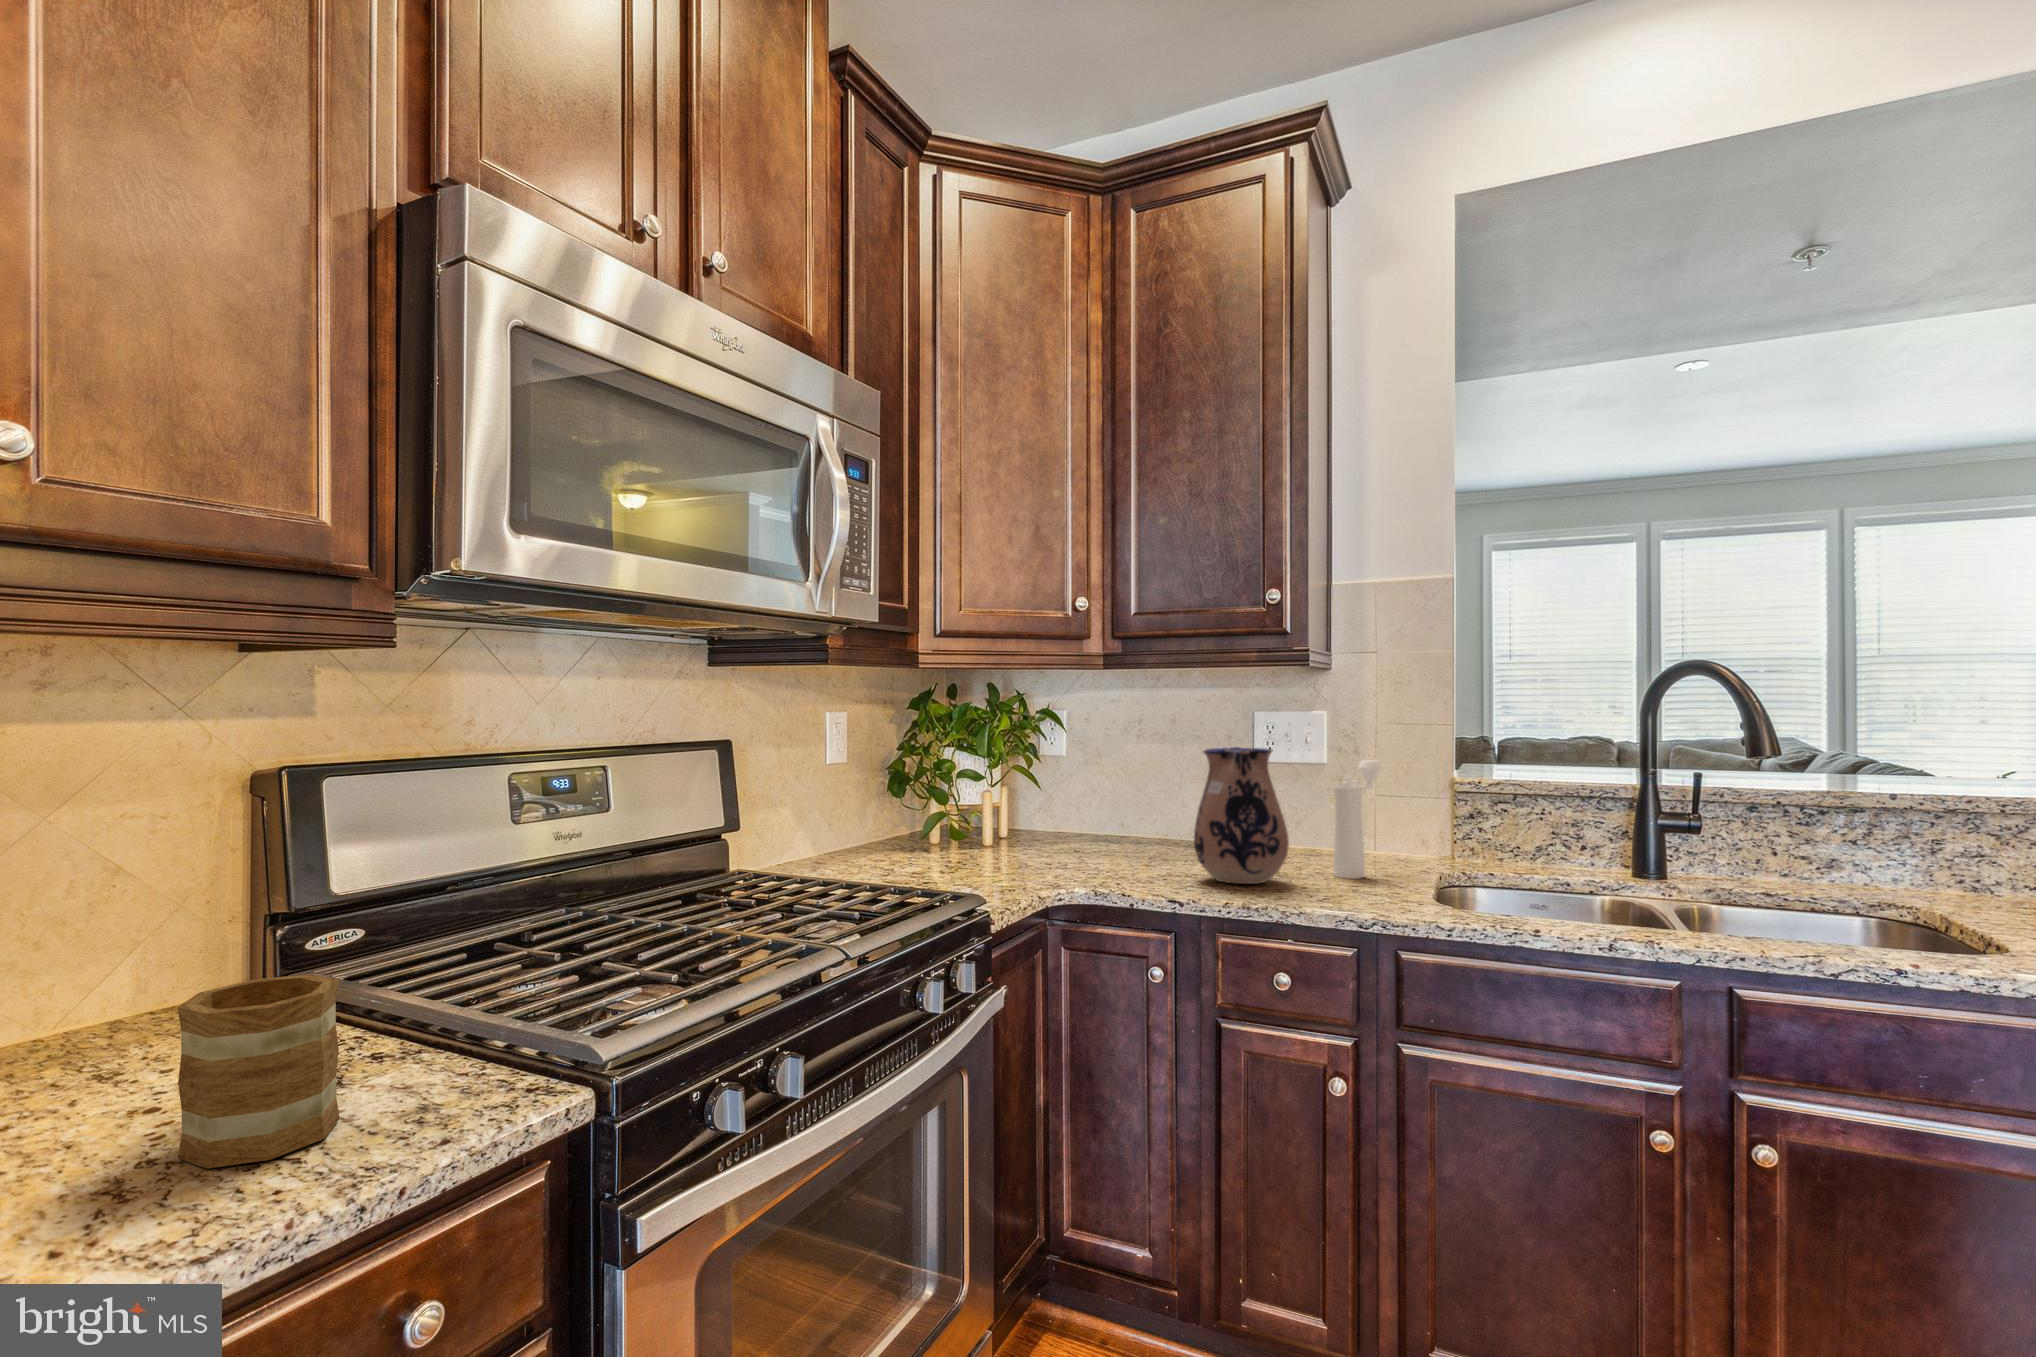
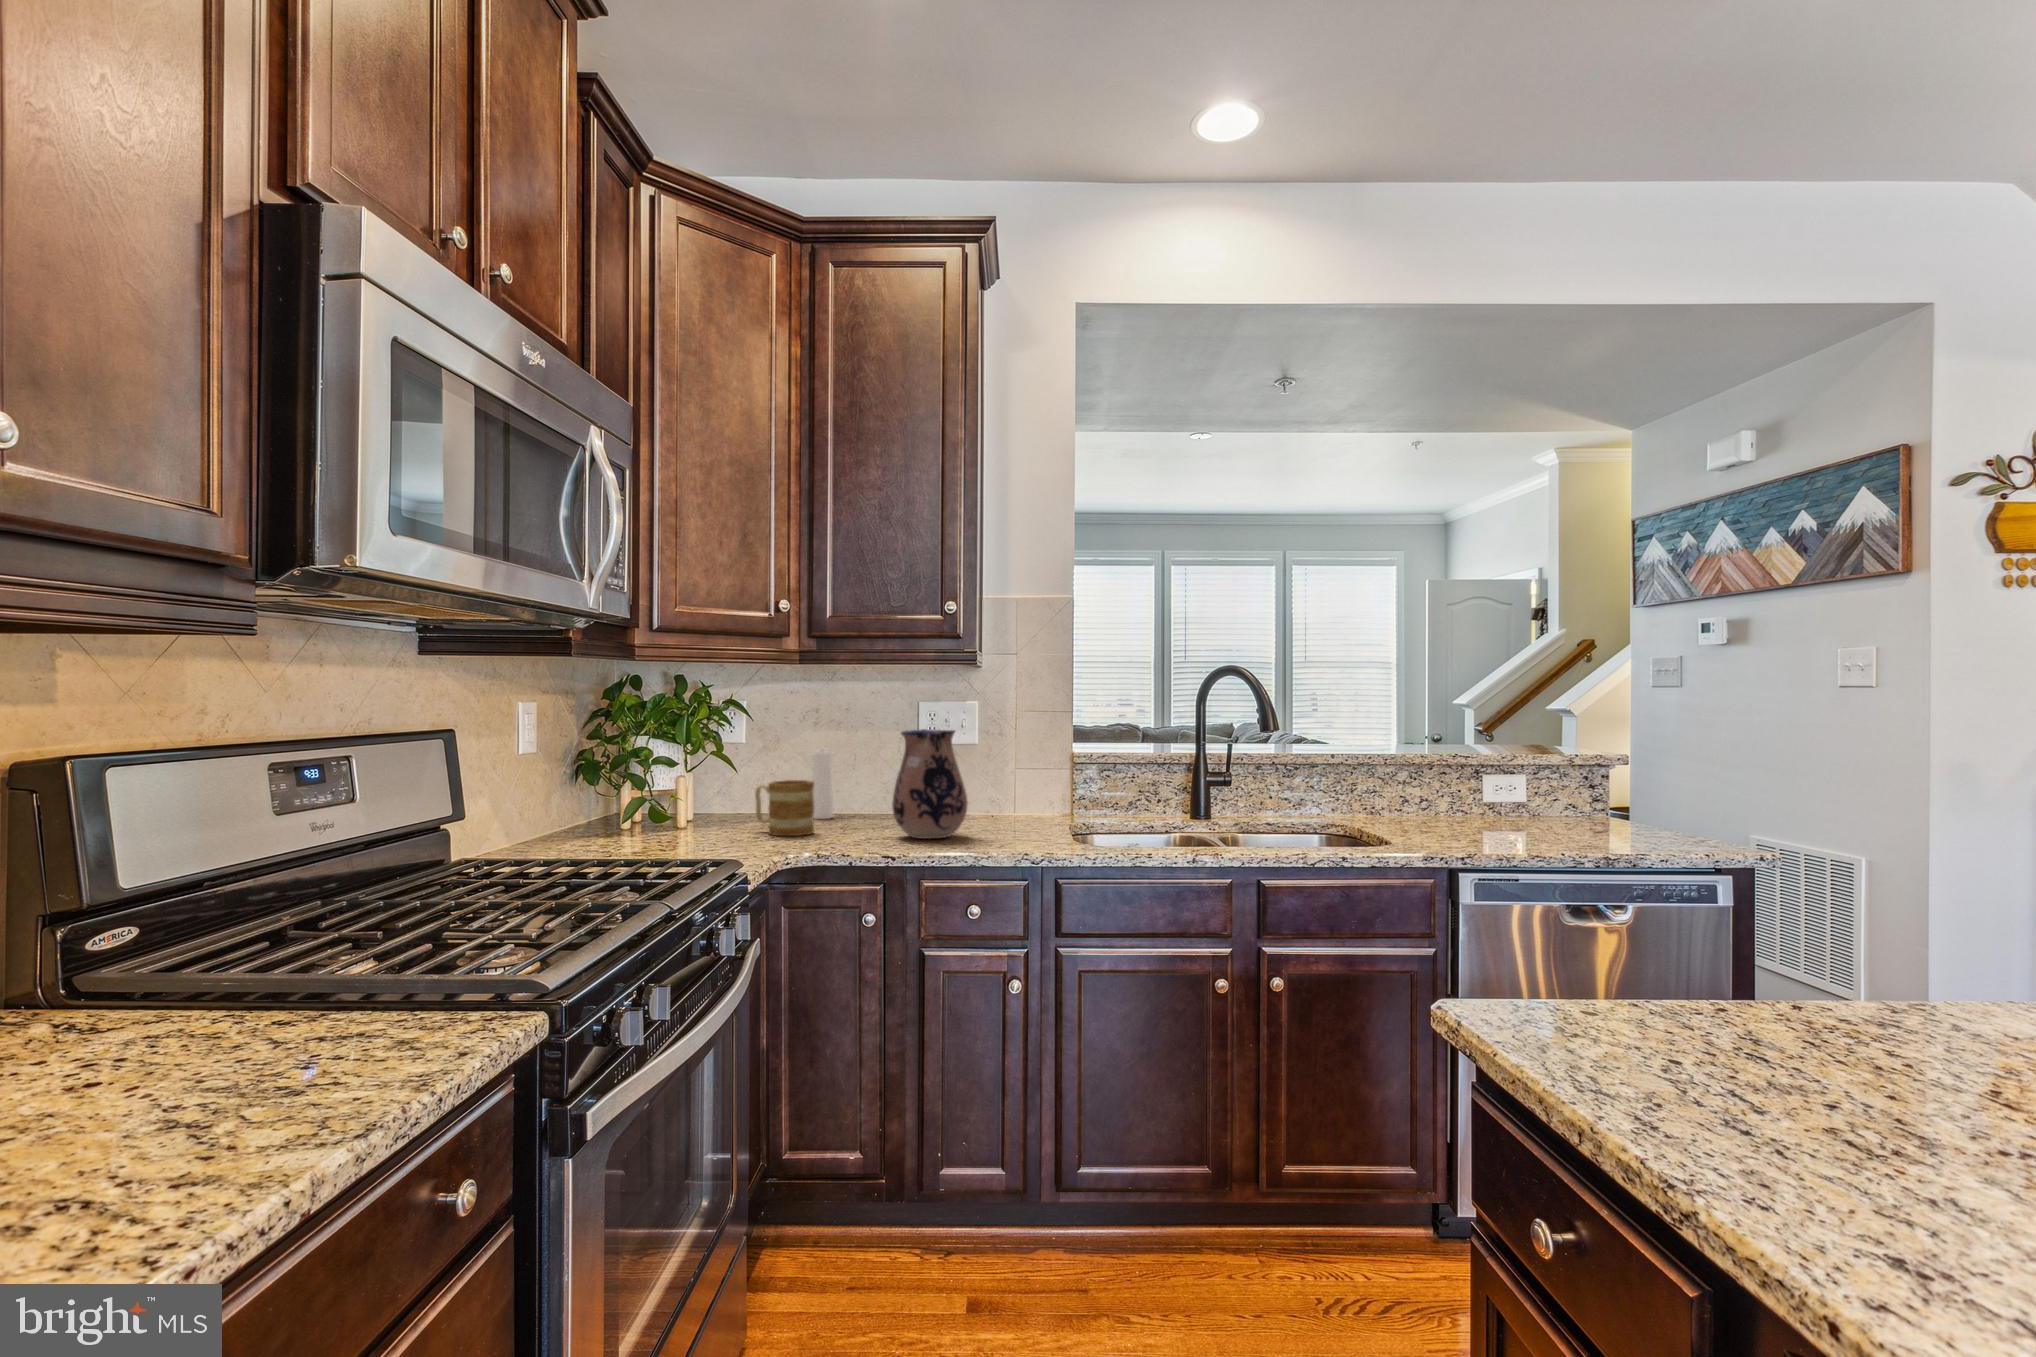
pepper mill: present [1333,760,1381,879] -> present [811,746,835,819]
mug: present [177,974,340,1168] -> present [755,780,814,836]

